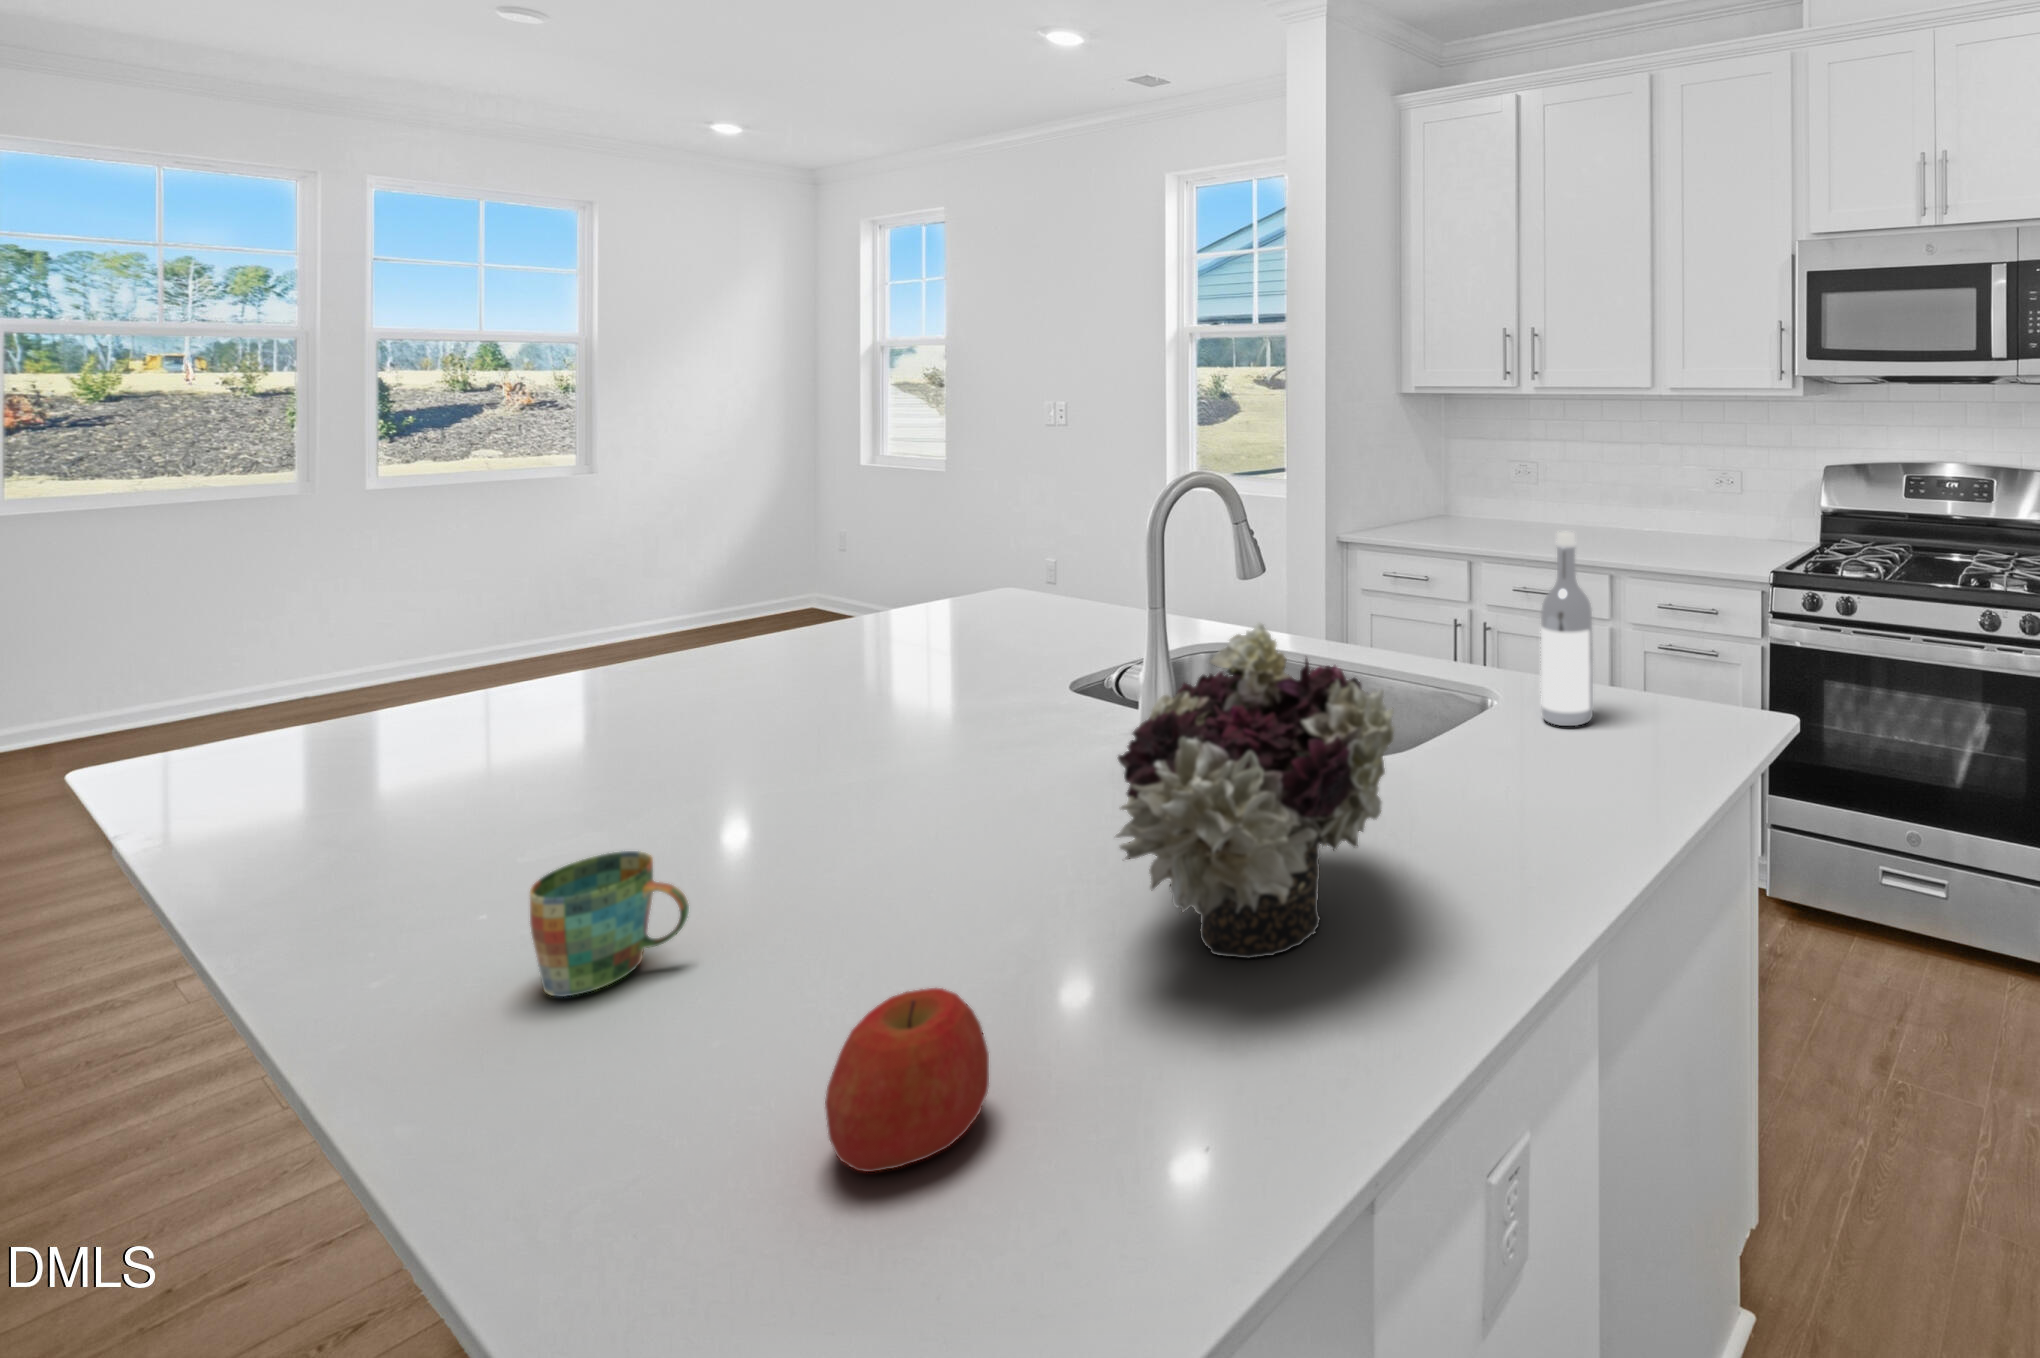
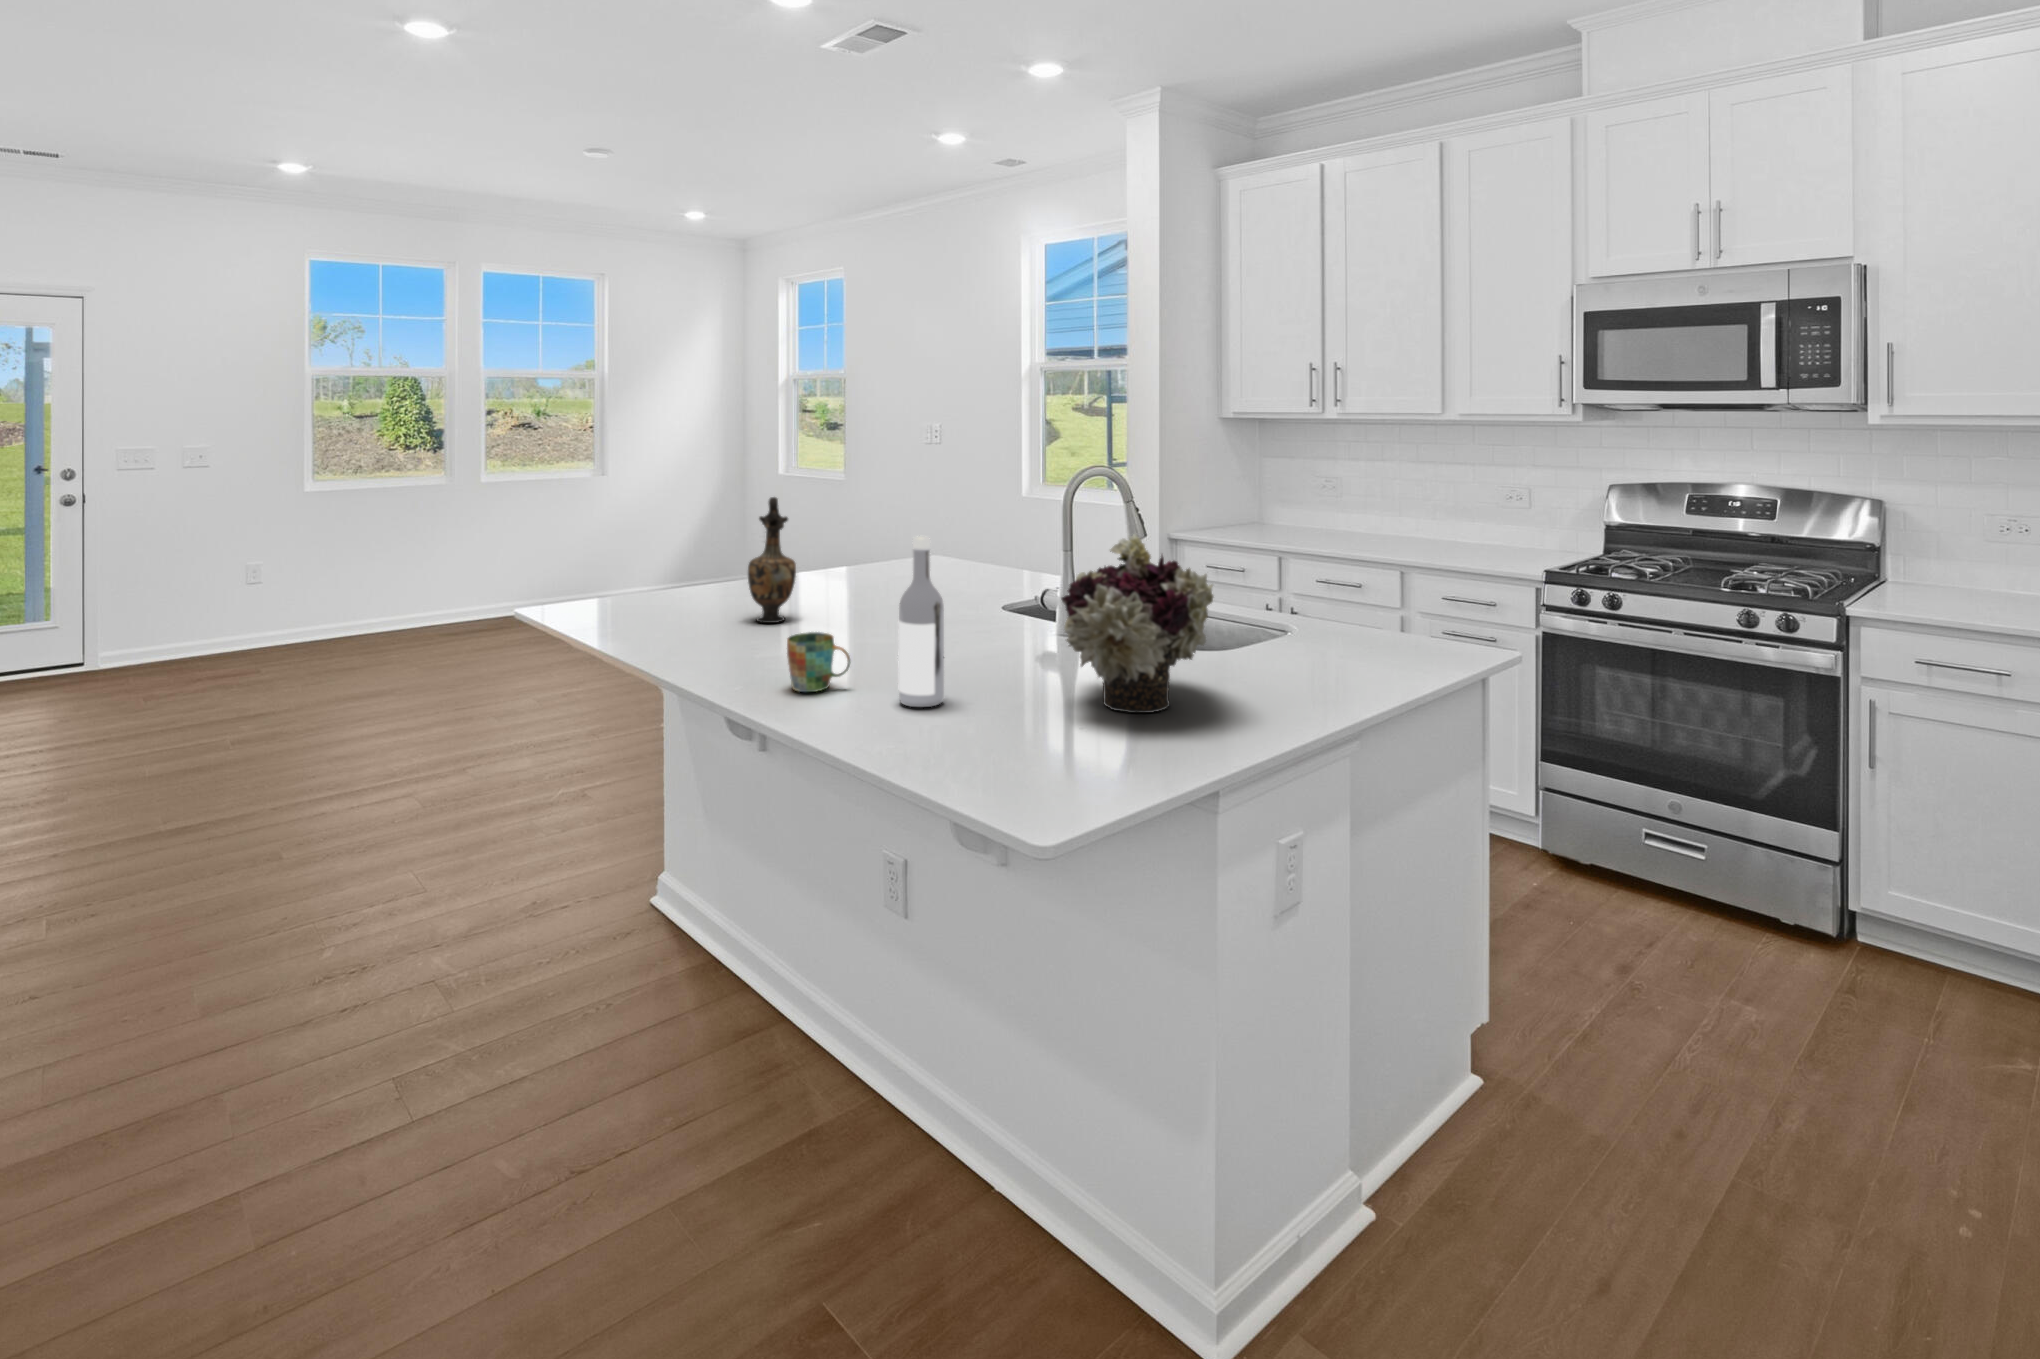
wine bottle: present [1541,532,1593,726] -> present [898,536,944,707]
vase: none [586,550,691,776] -> present [748,497,796,623]
apple: present [825,988,989,1172] -> none [950,680,1018,750]

